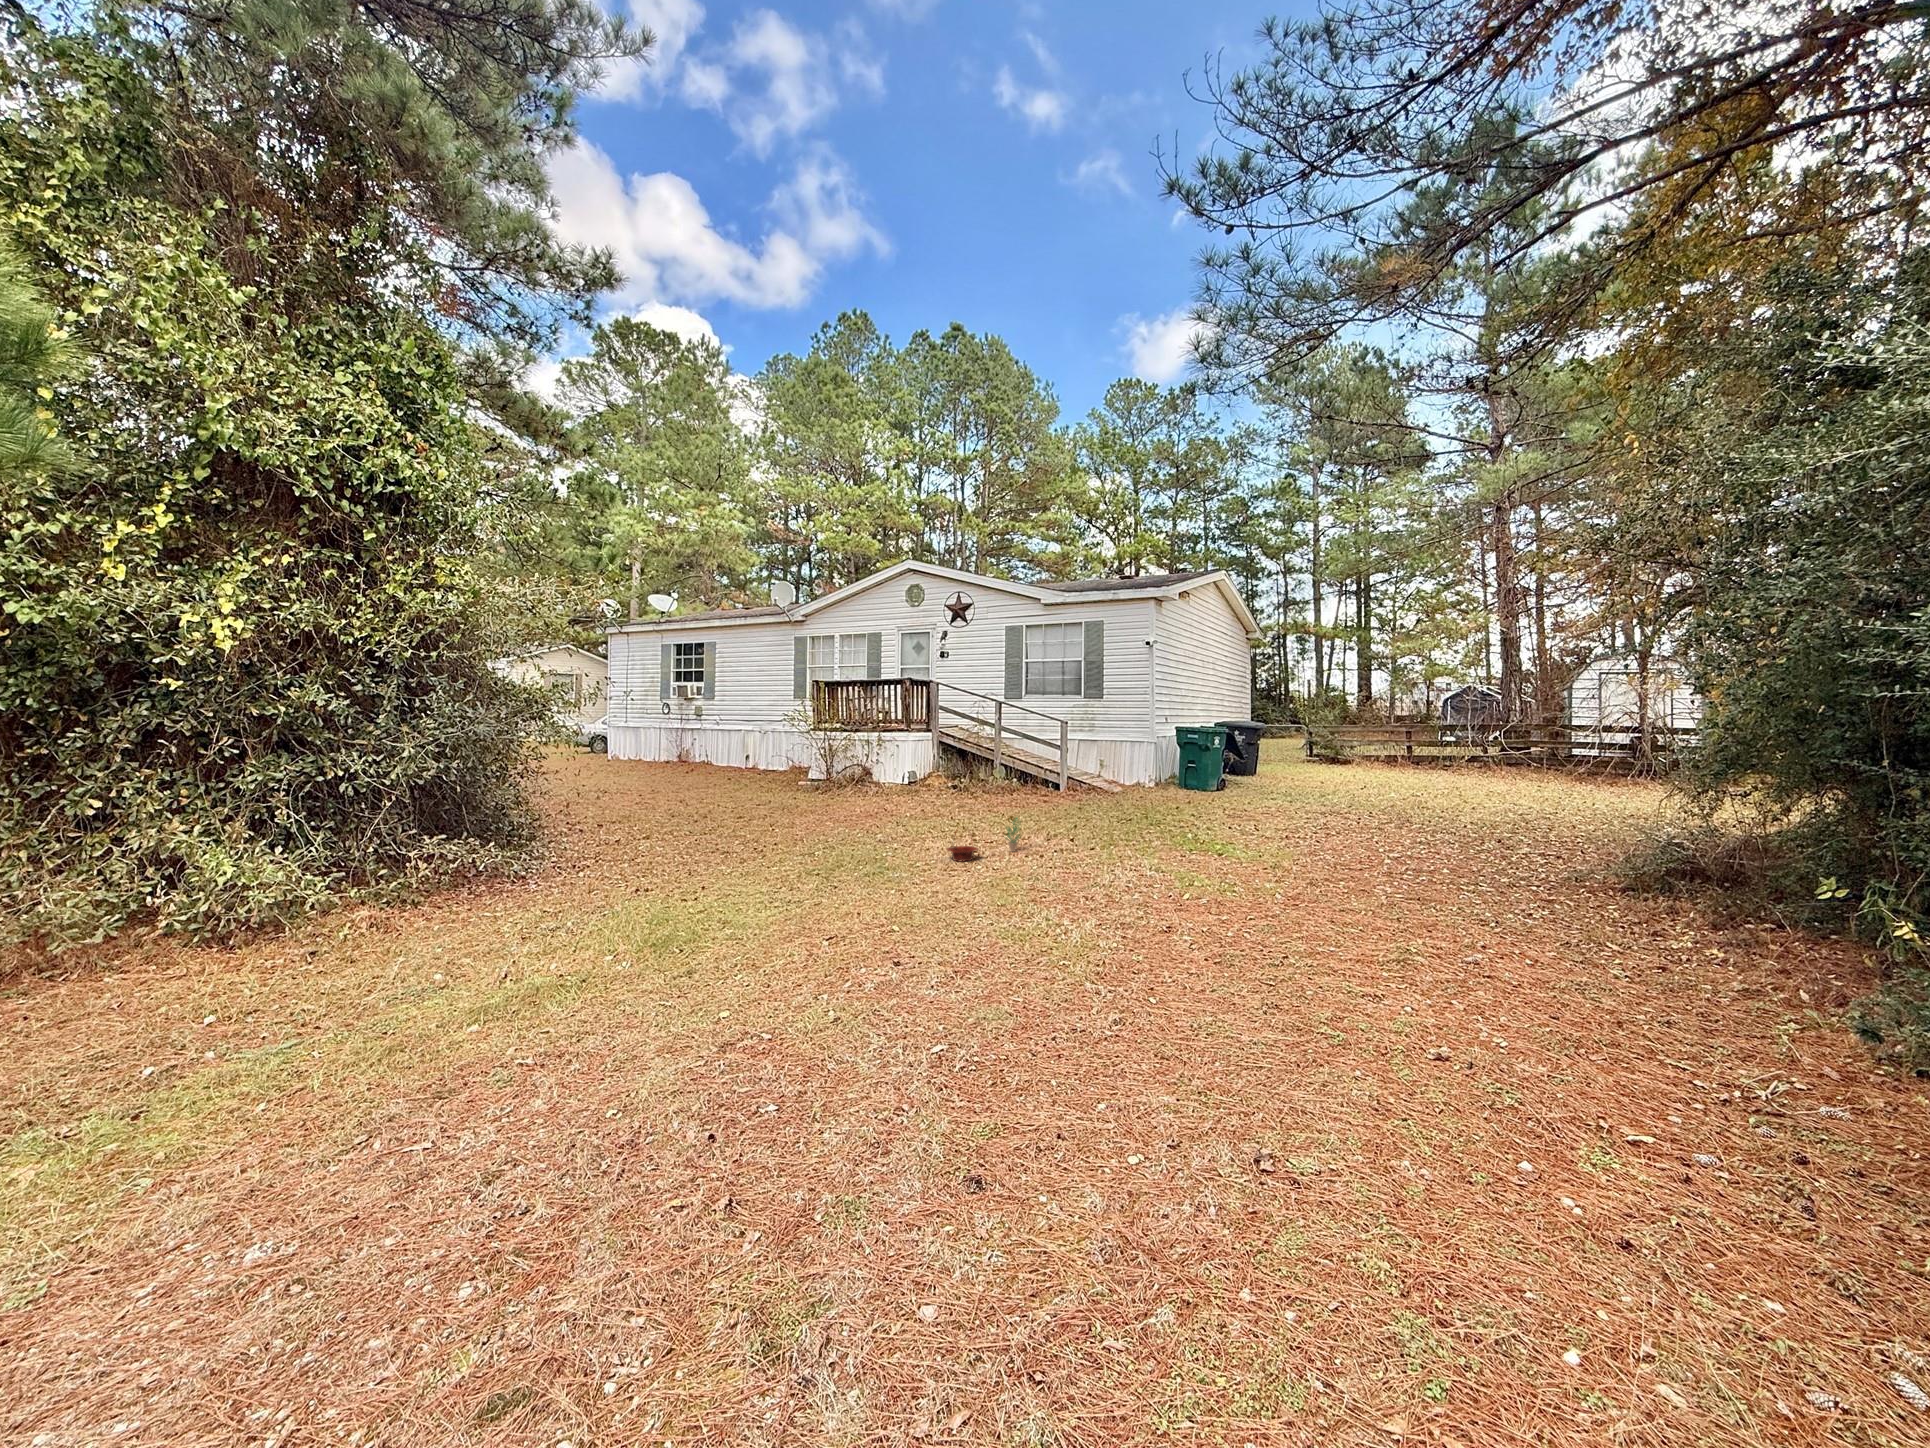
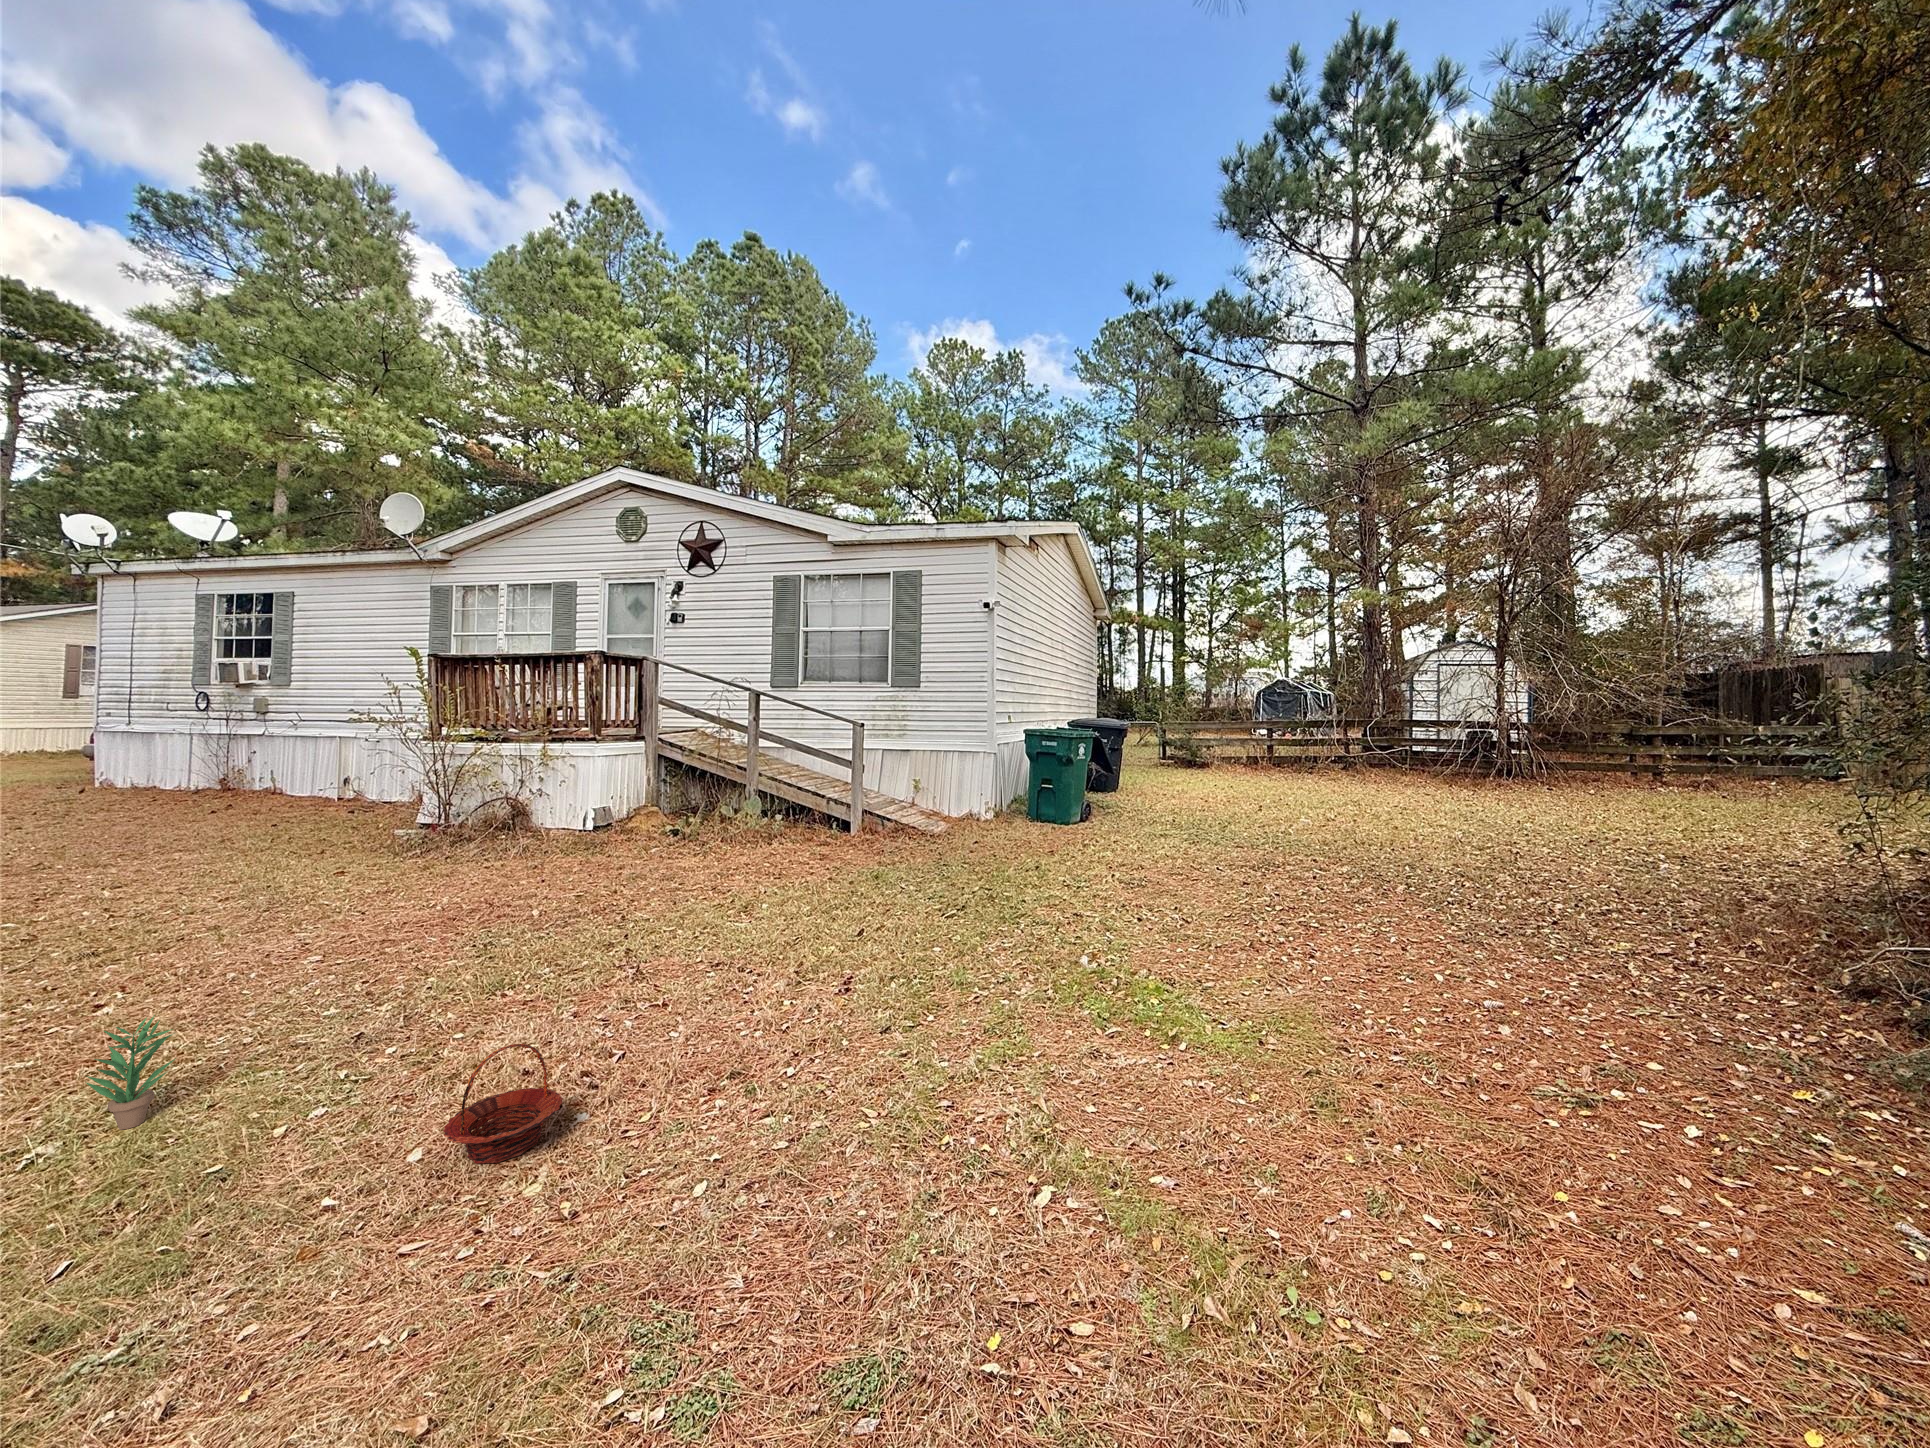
potted plant: present [1007,818,1019,852] -> present [86,1015,175,1130]

